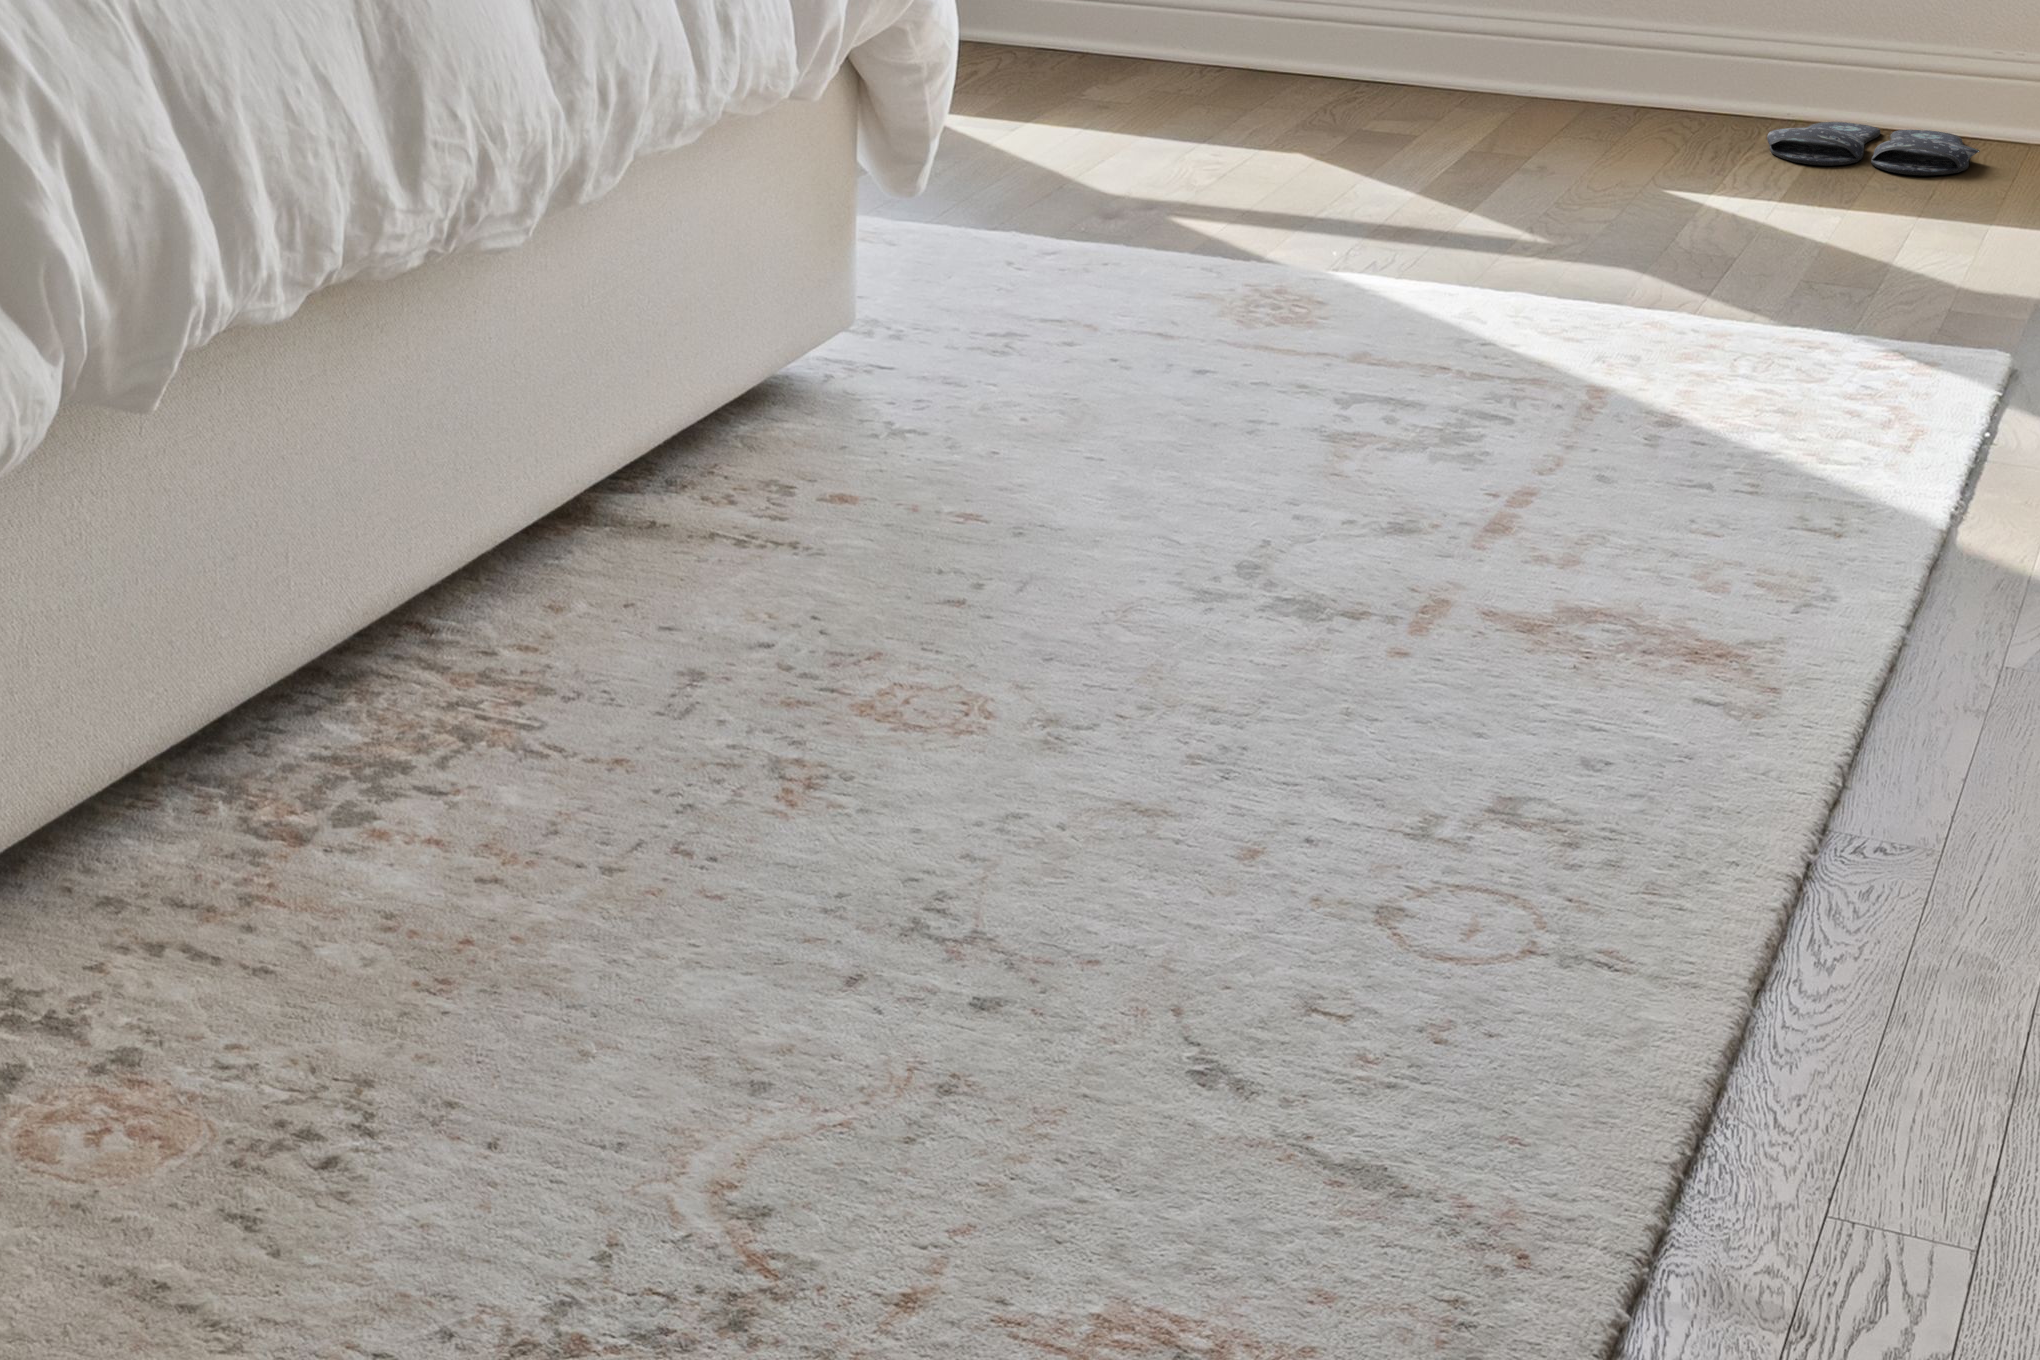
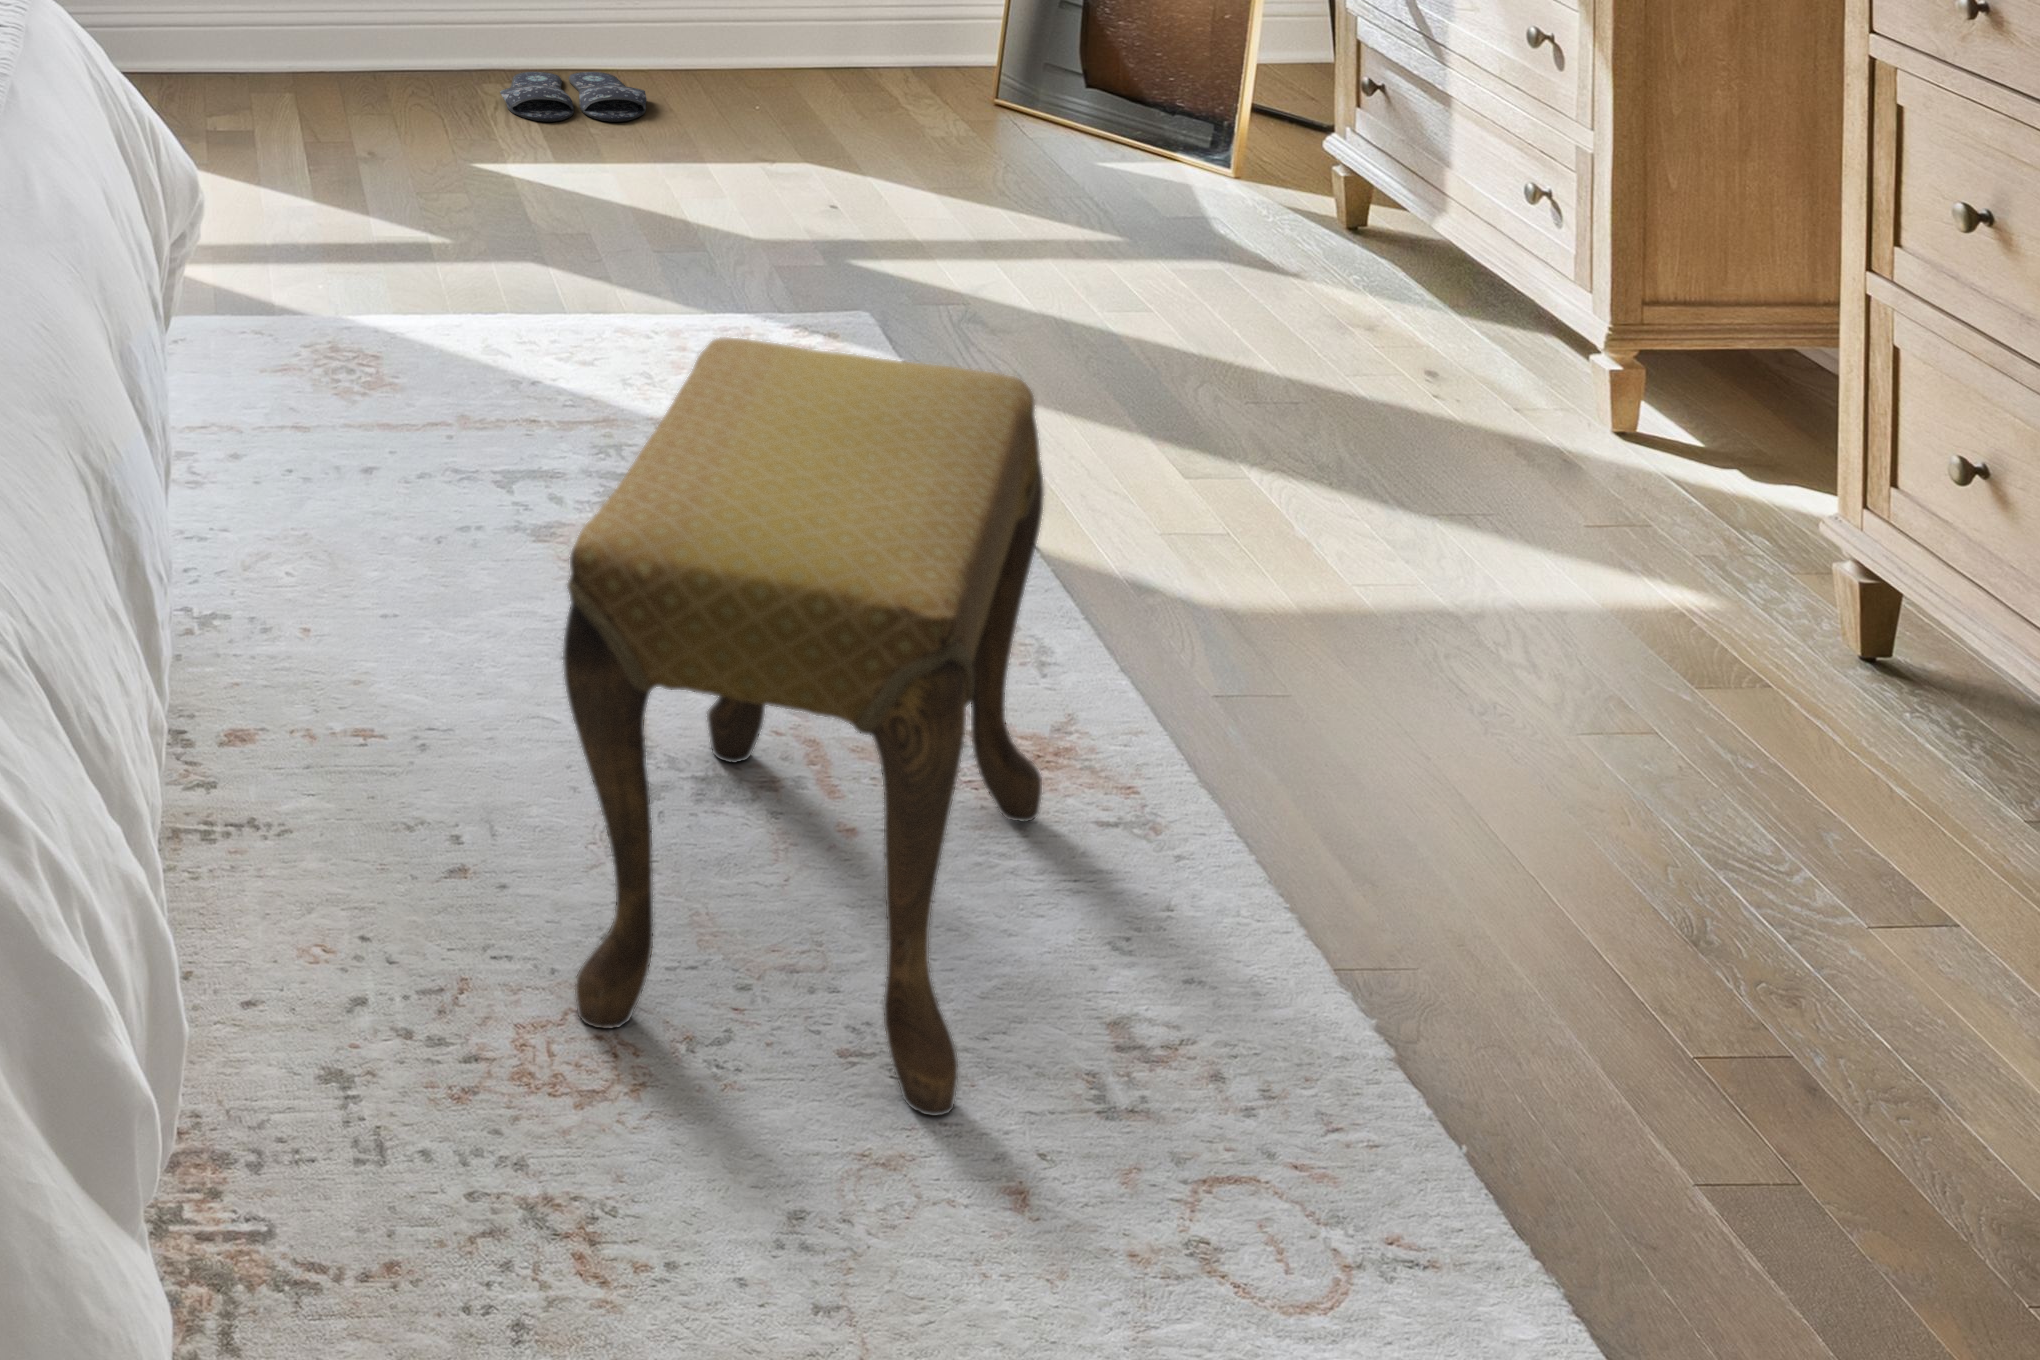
footstool: none [964,132,1674,825] -> present [563,337,1044,1116]

